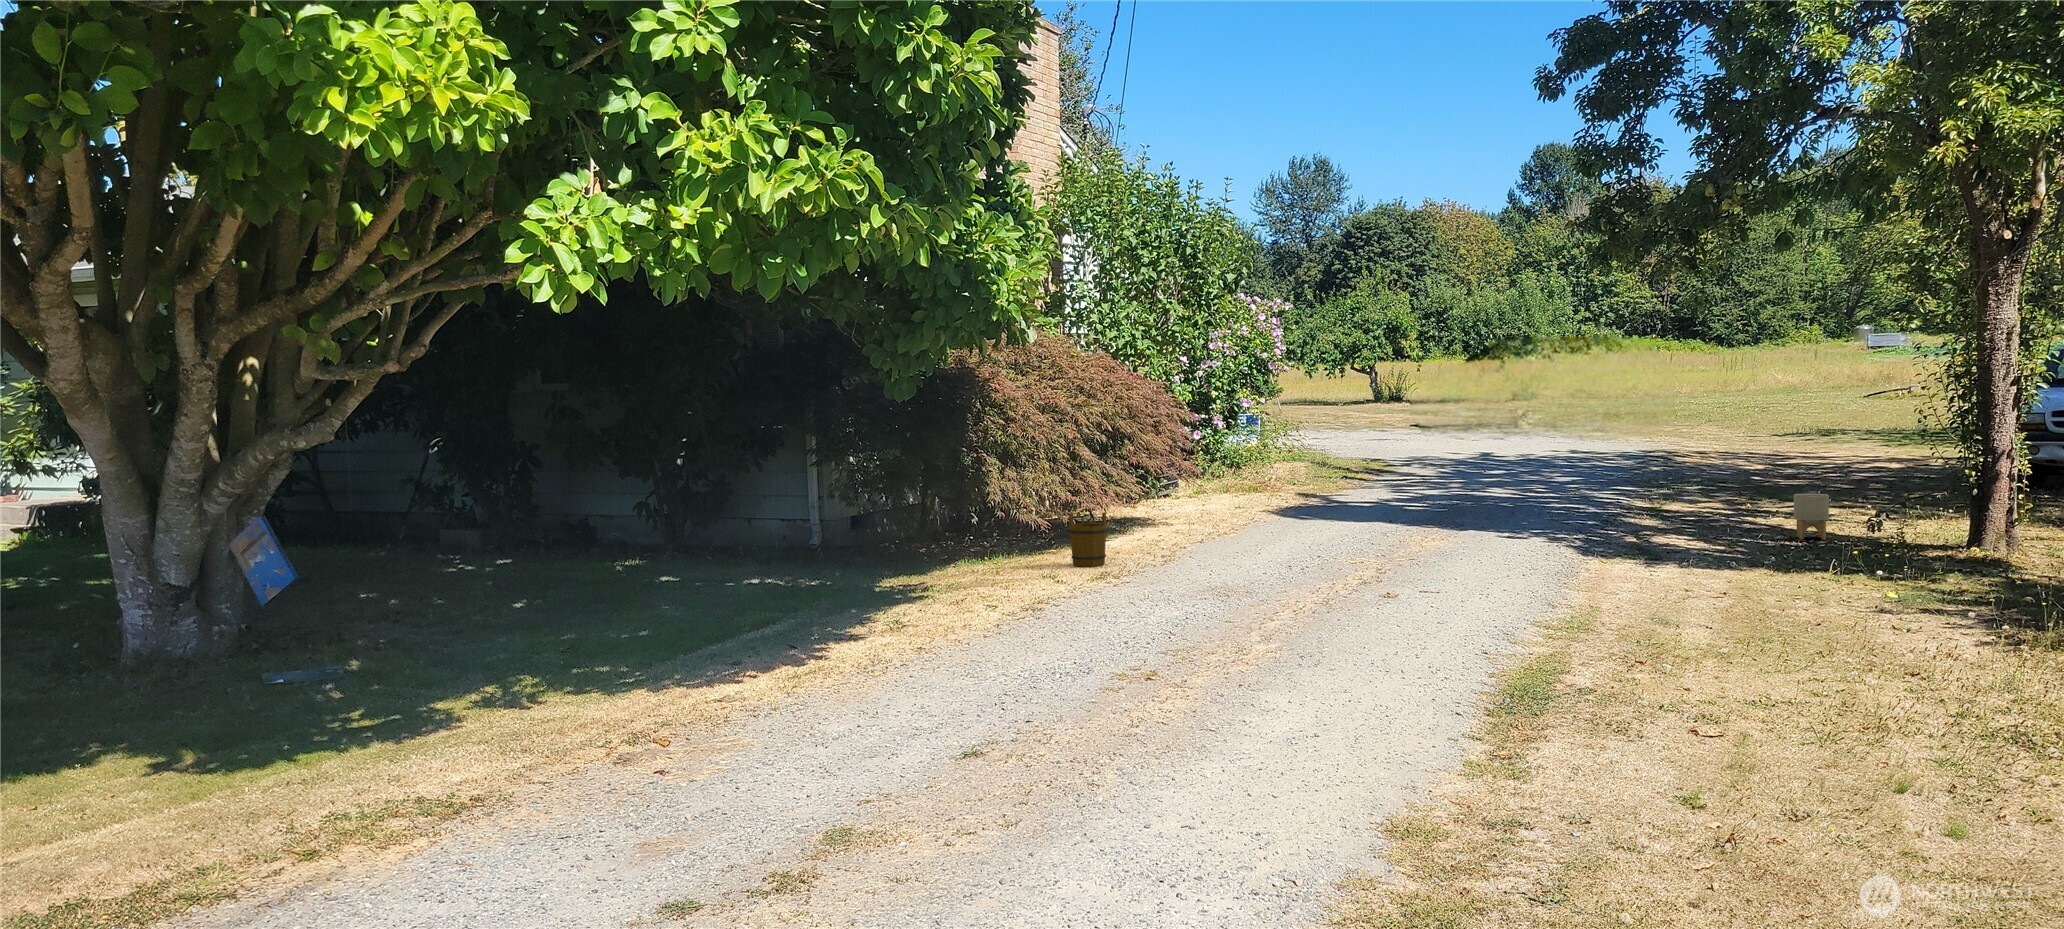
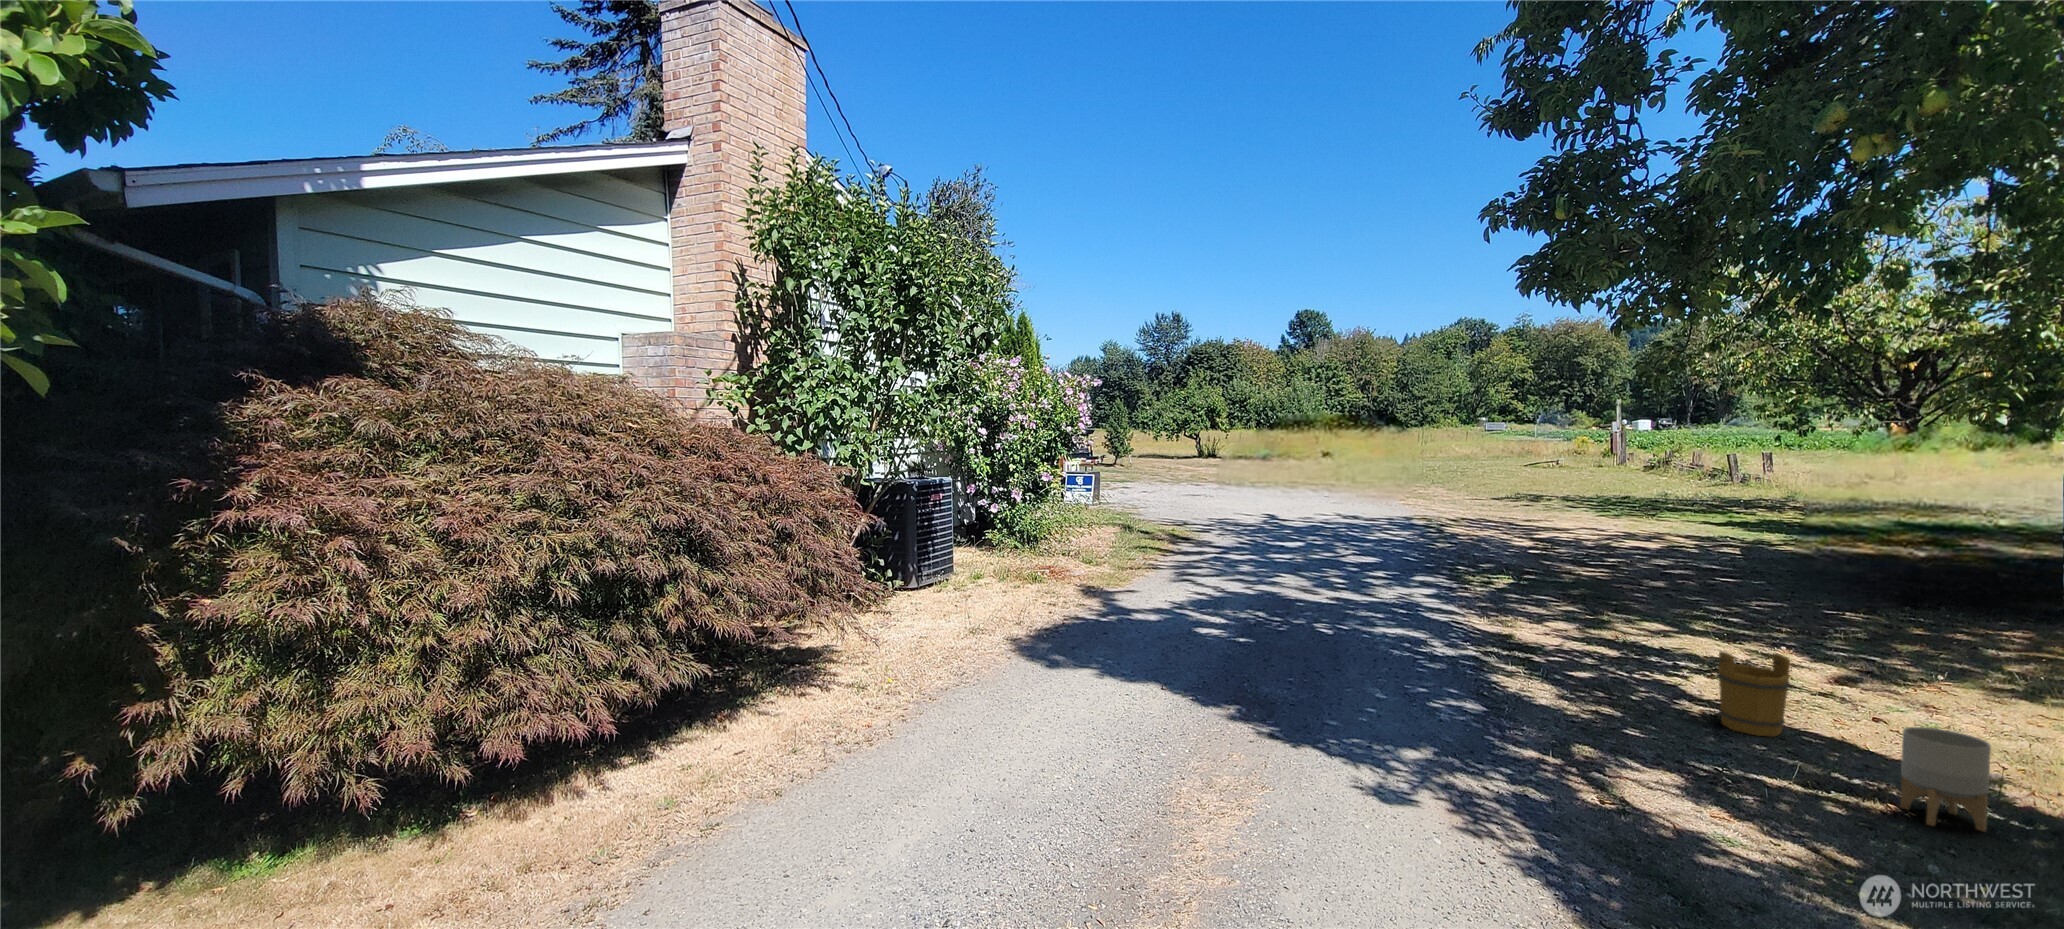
bucket: present [1068,512,1108,567] -> present [1714,652,1790,737]

